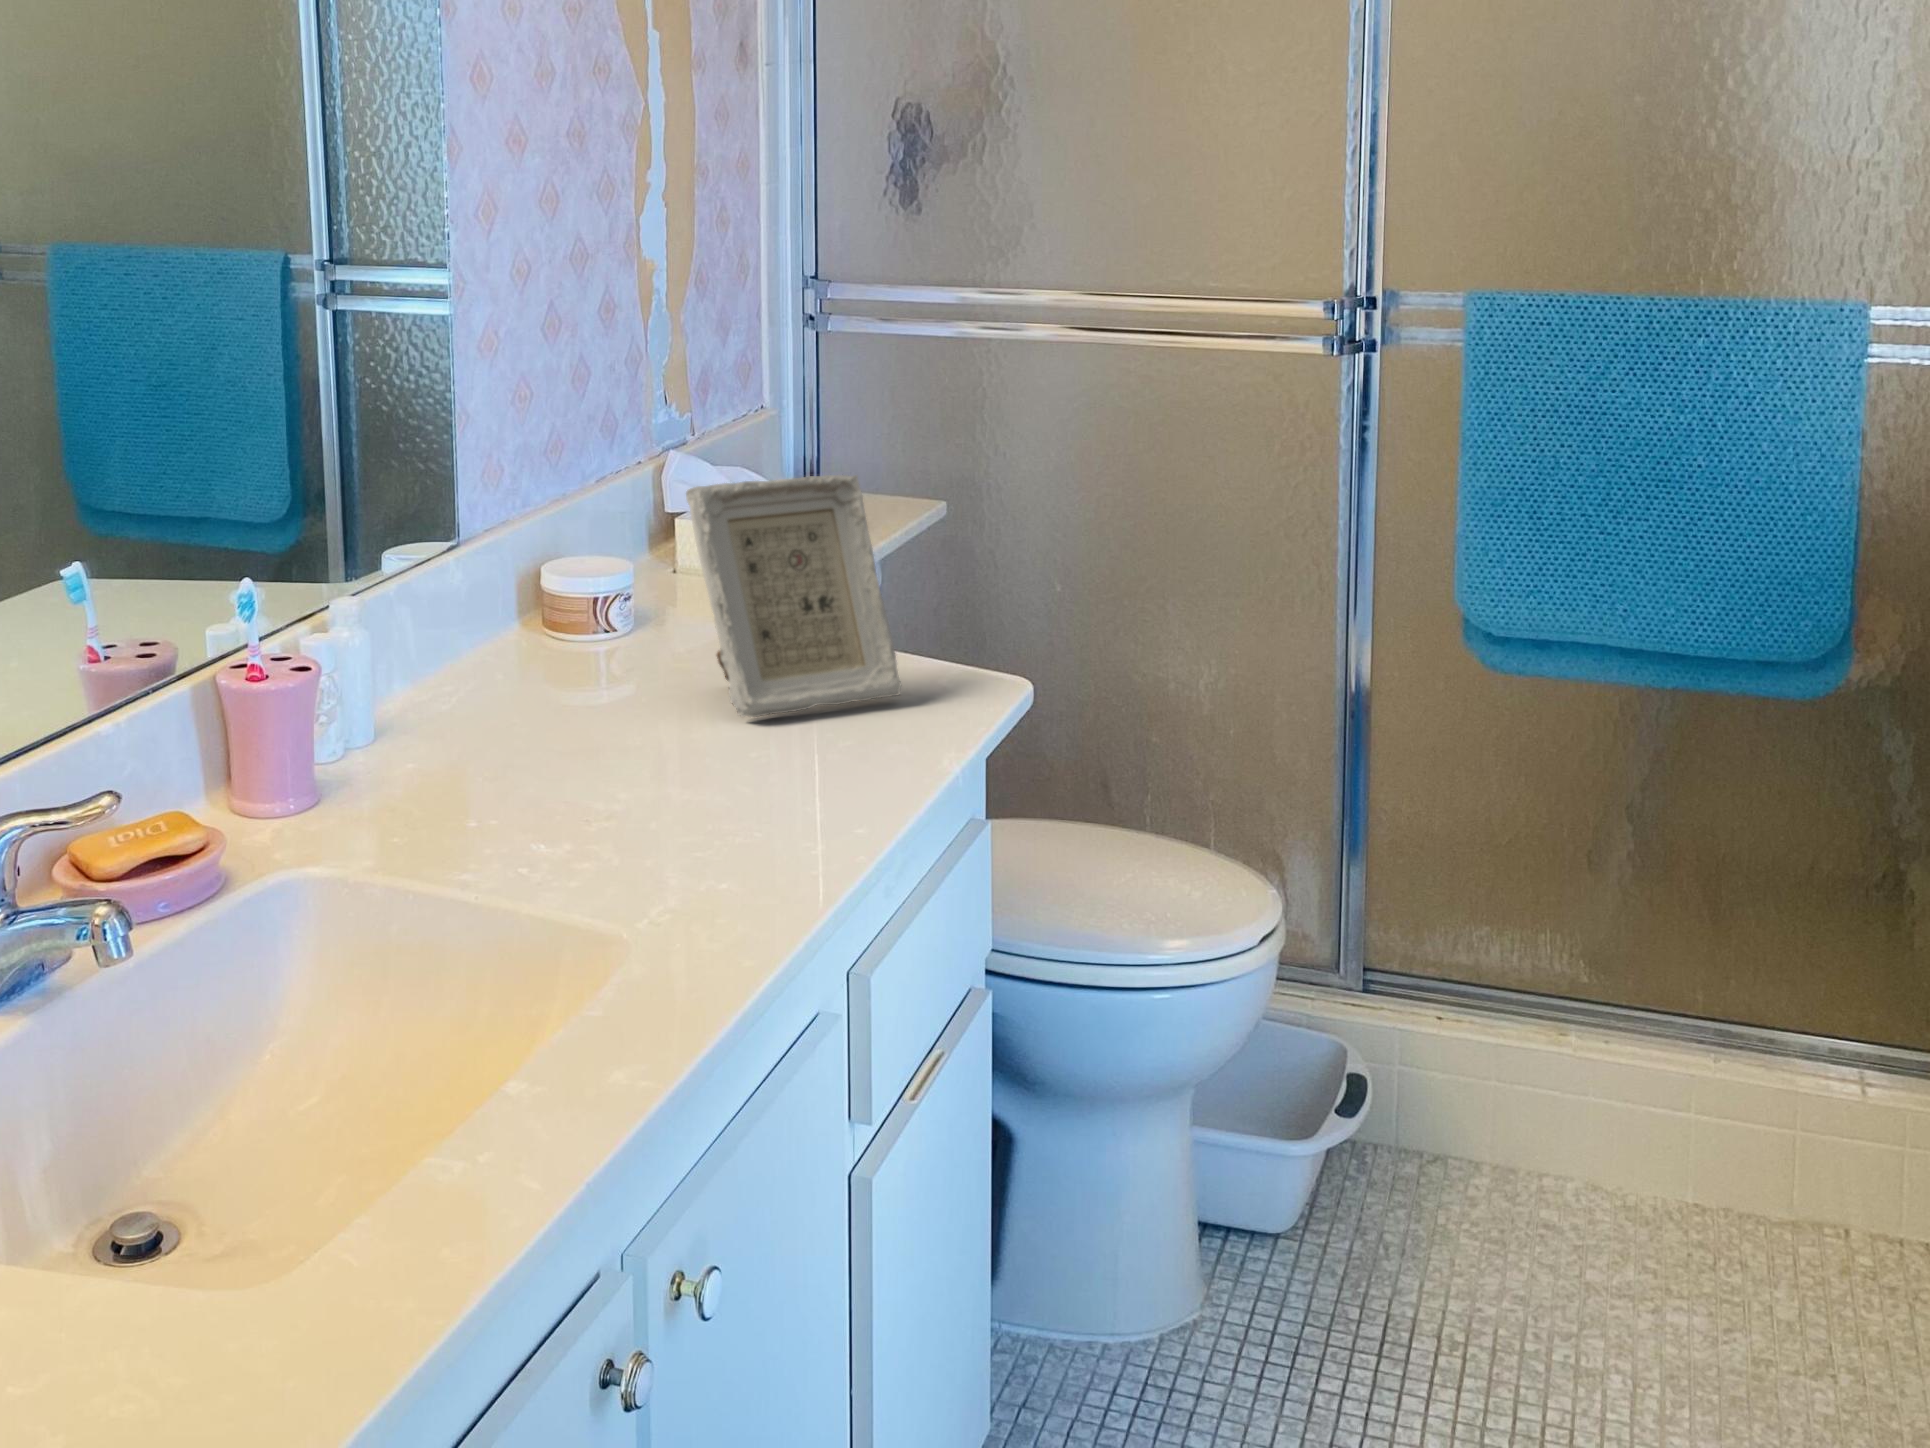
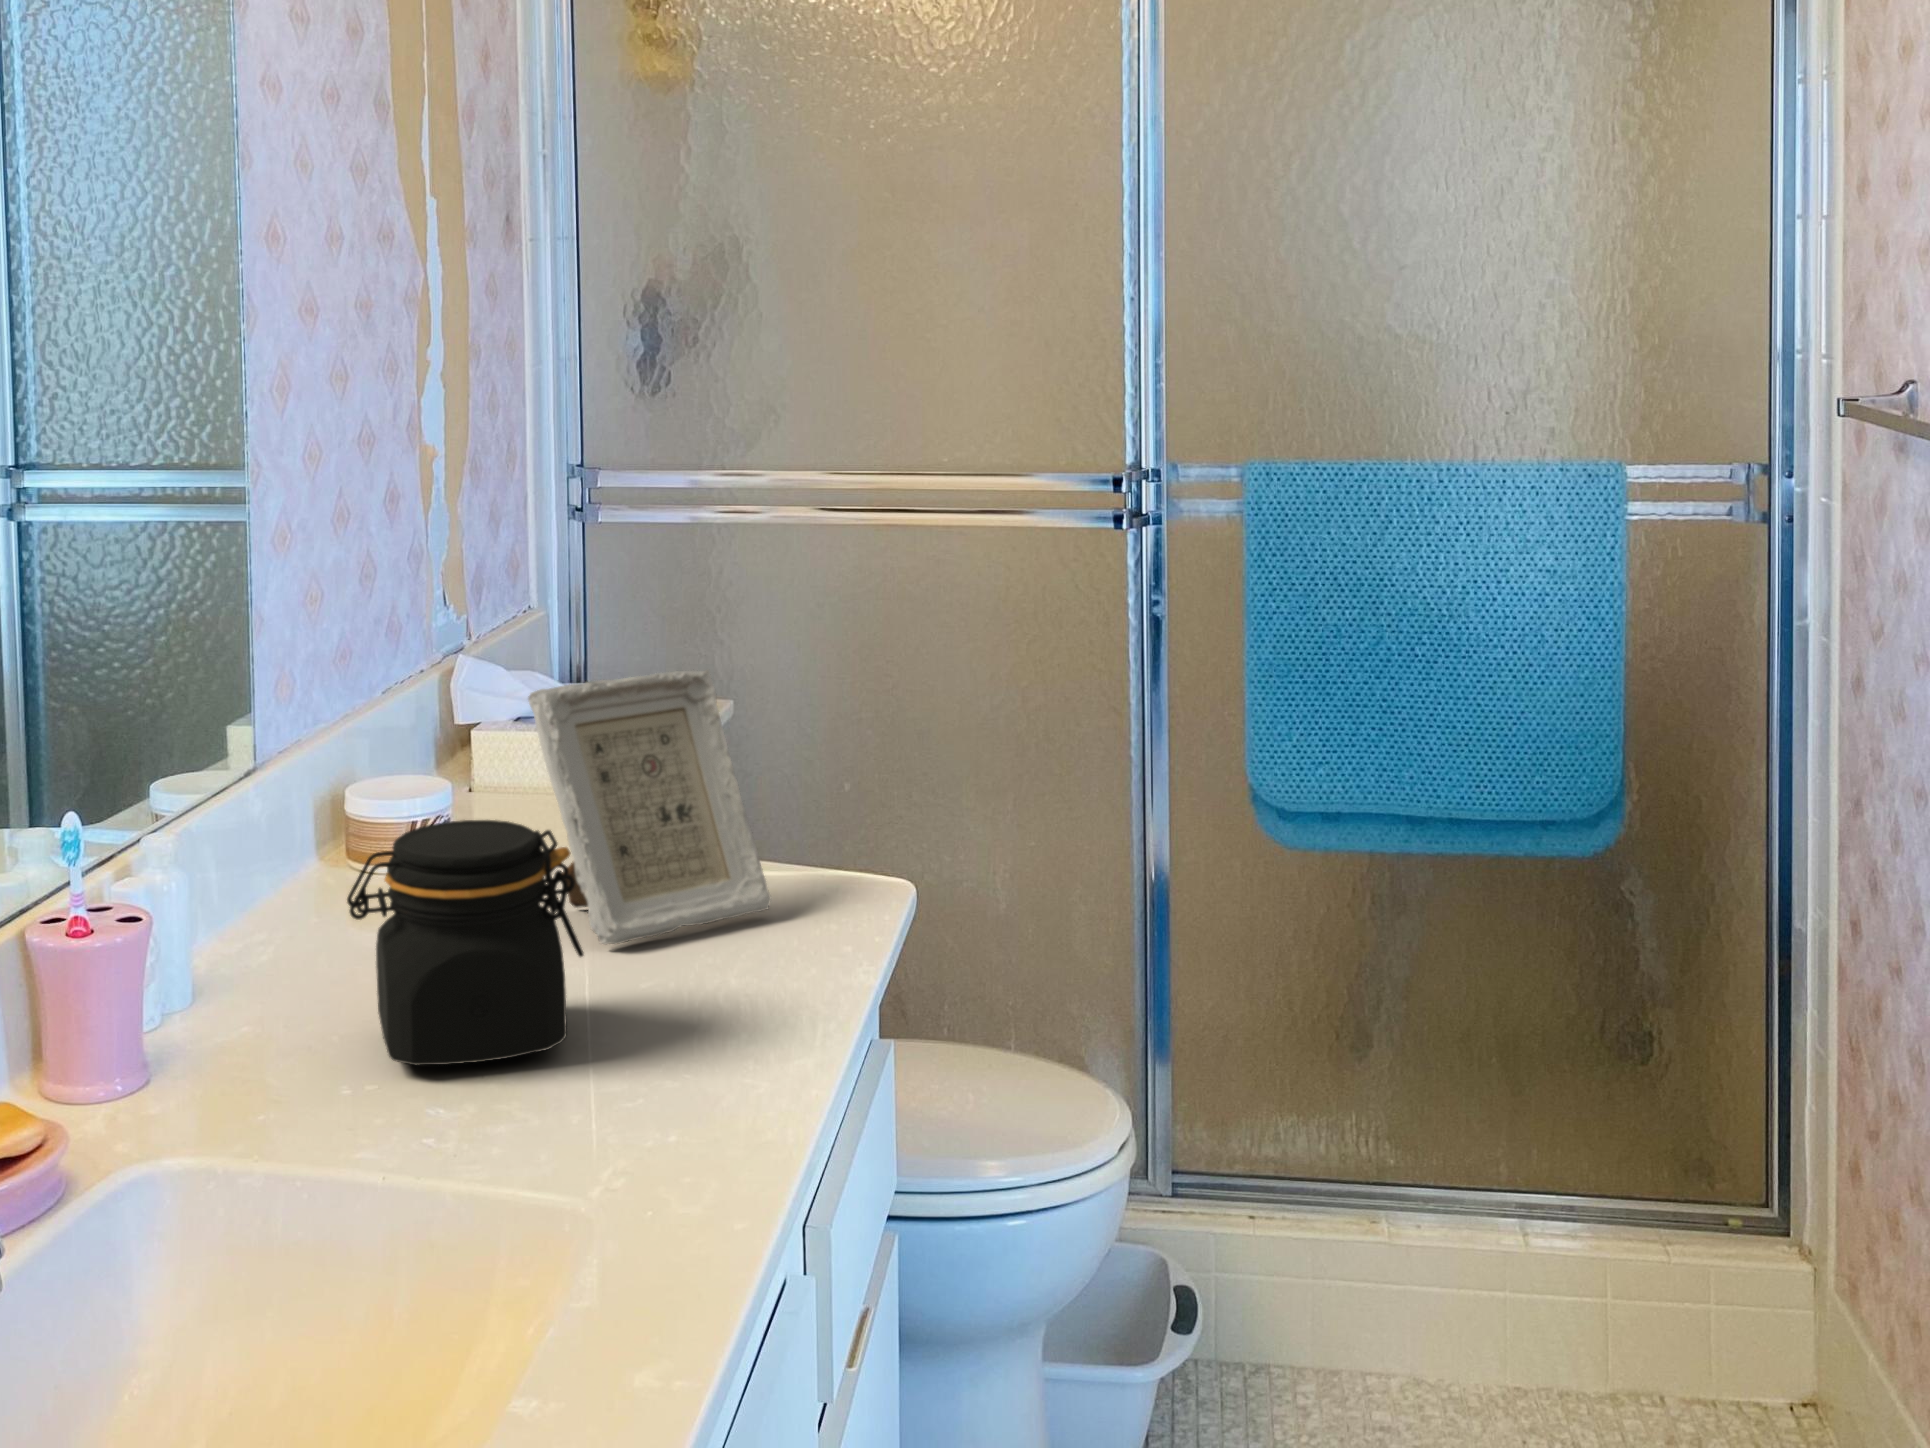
jar: none [489,599,696,809] -> present [347,820,584,1065]

